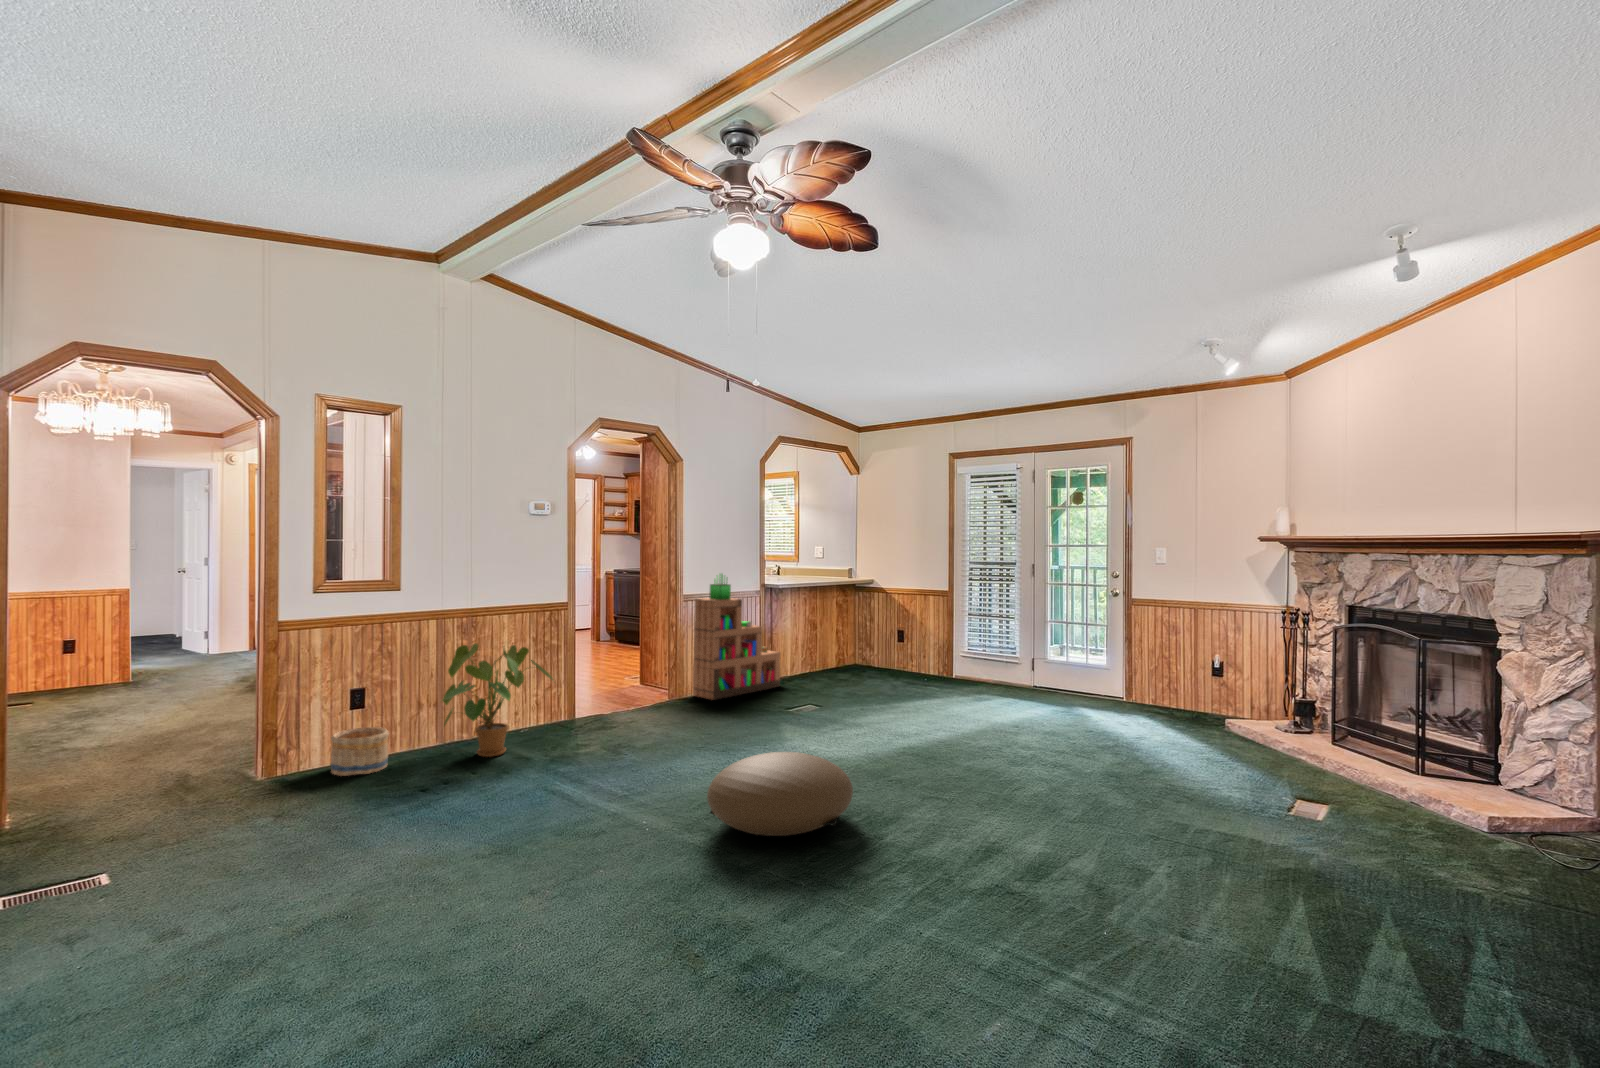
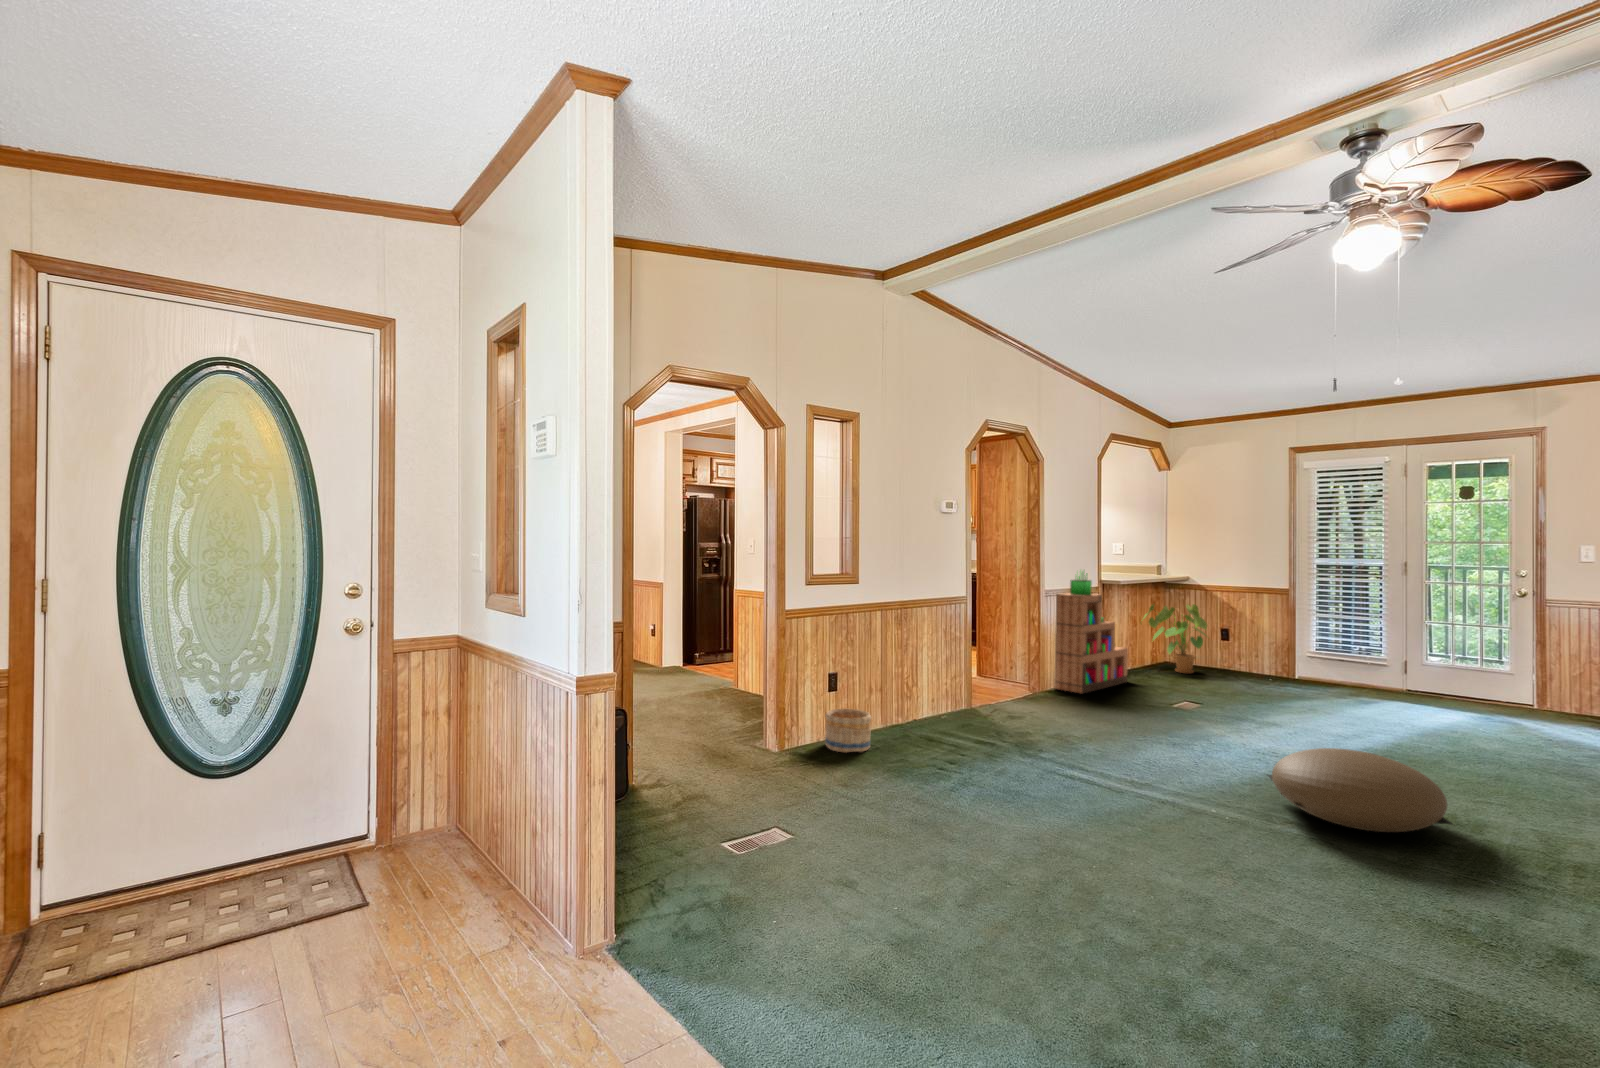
house plant: present [442,643,553,757] -> present [1144,604,1207,673]

